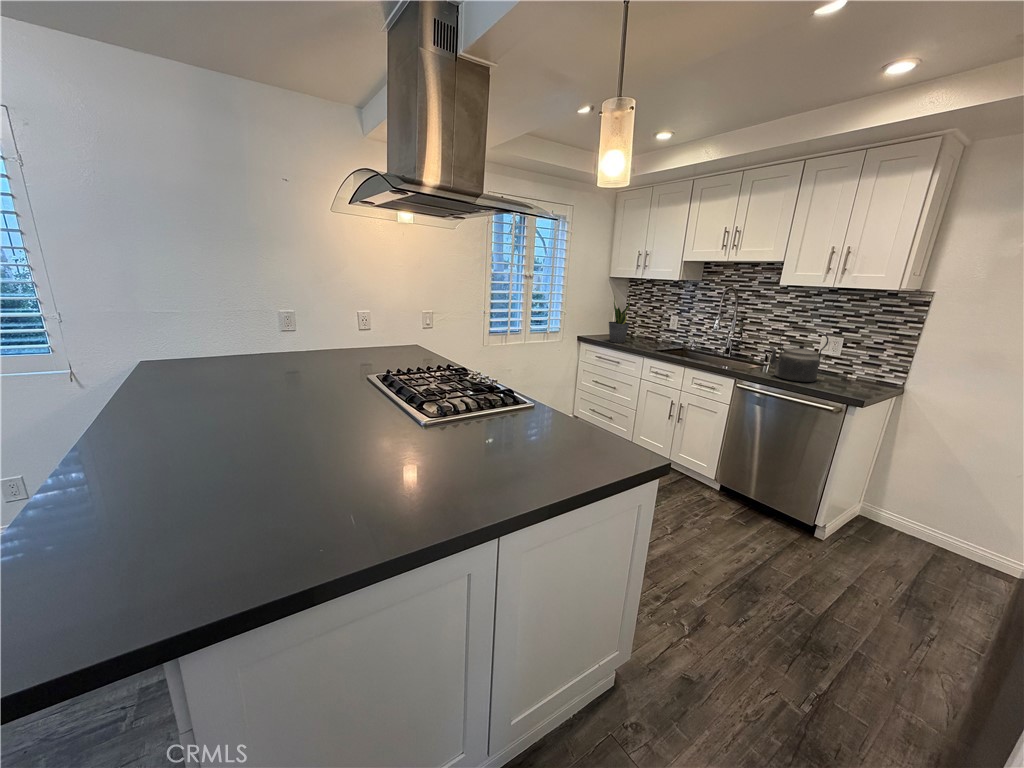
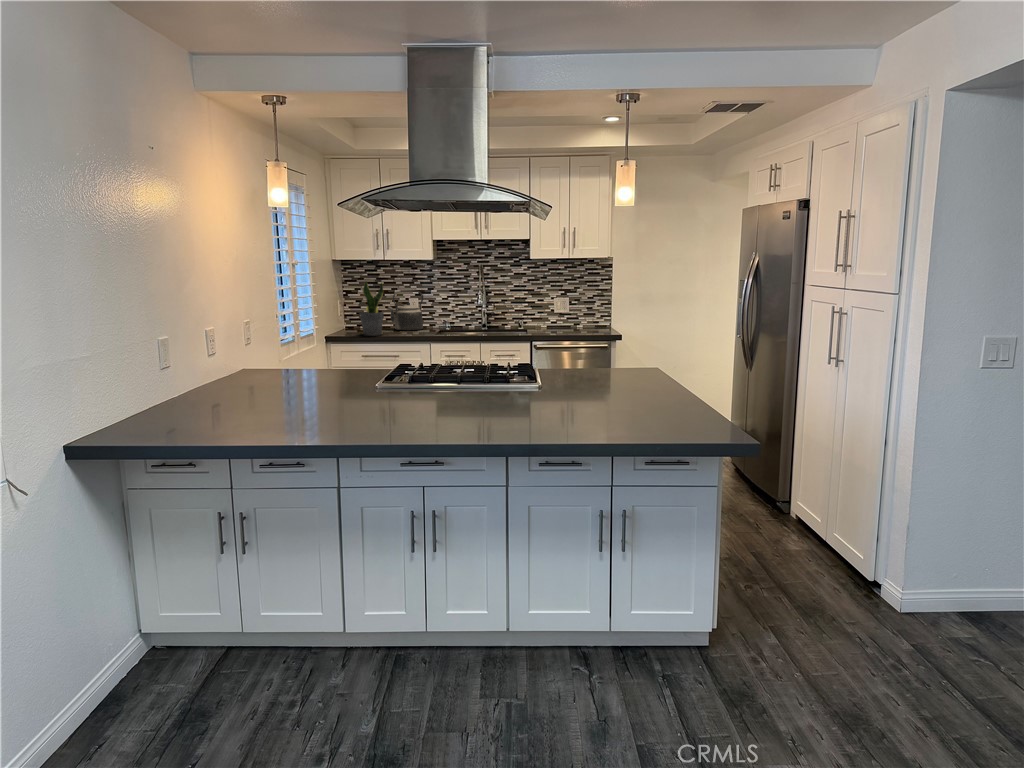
kettle: present [769,329,828,382] -> present [388,290,423,330]

